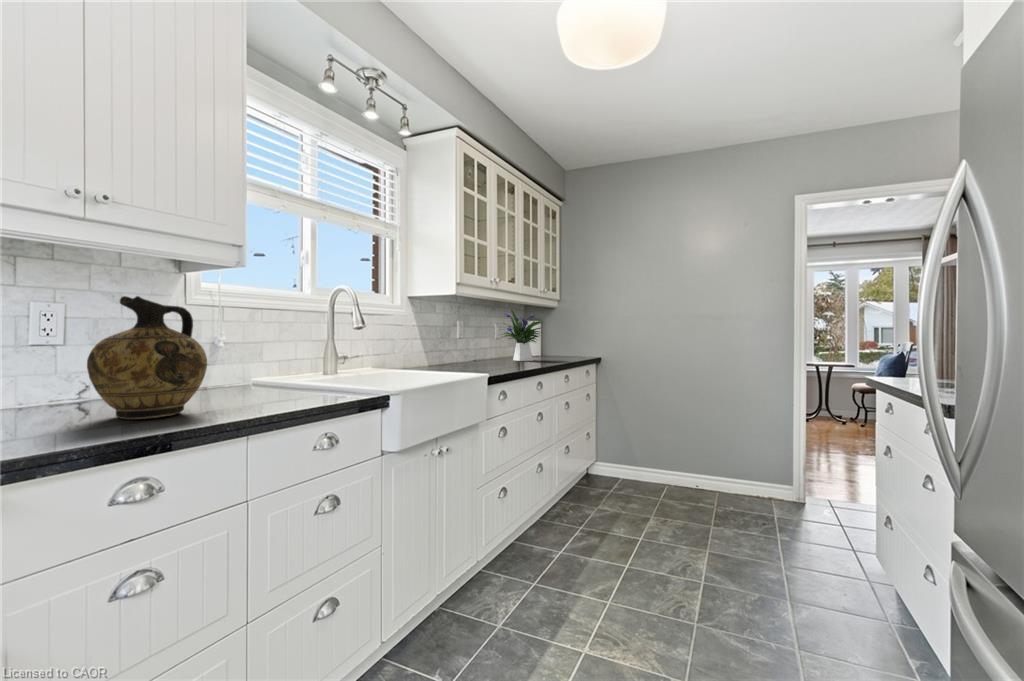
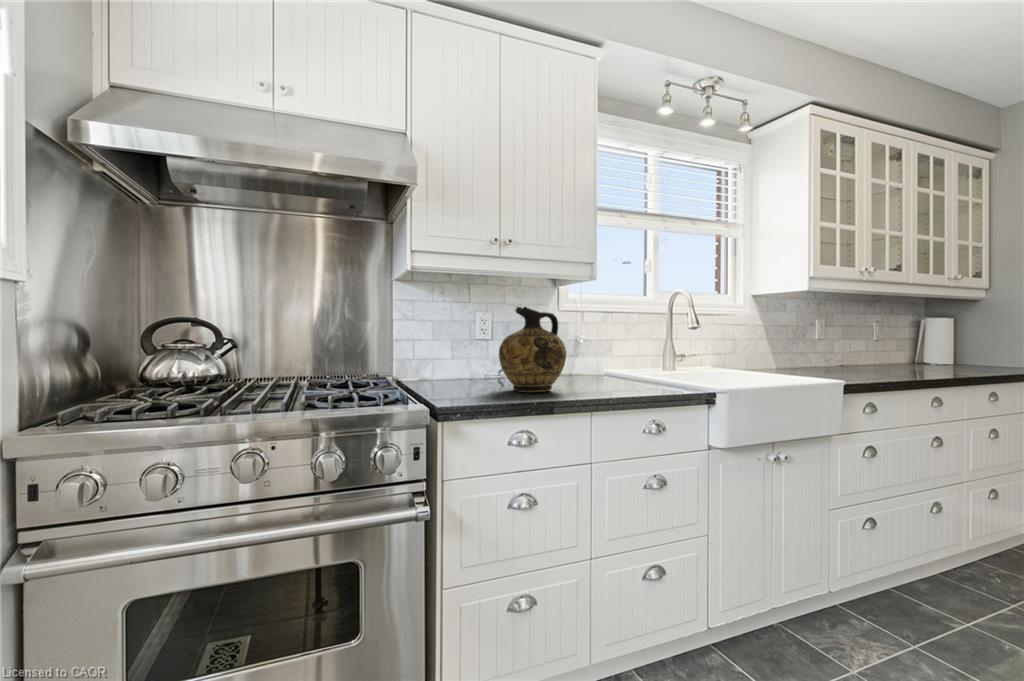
flower arrangement: present [503,309,543,361] -> none [876,303,955,368]

